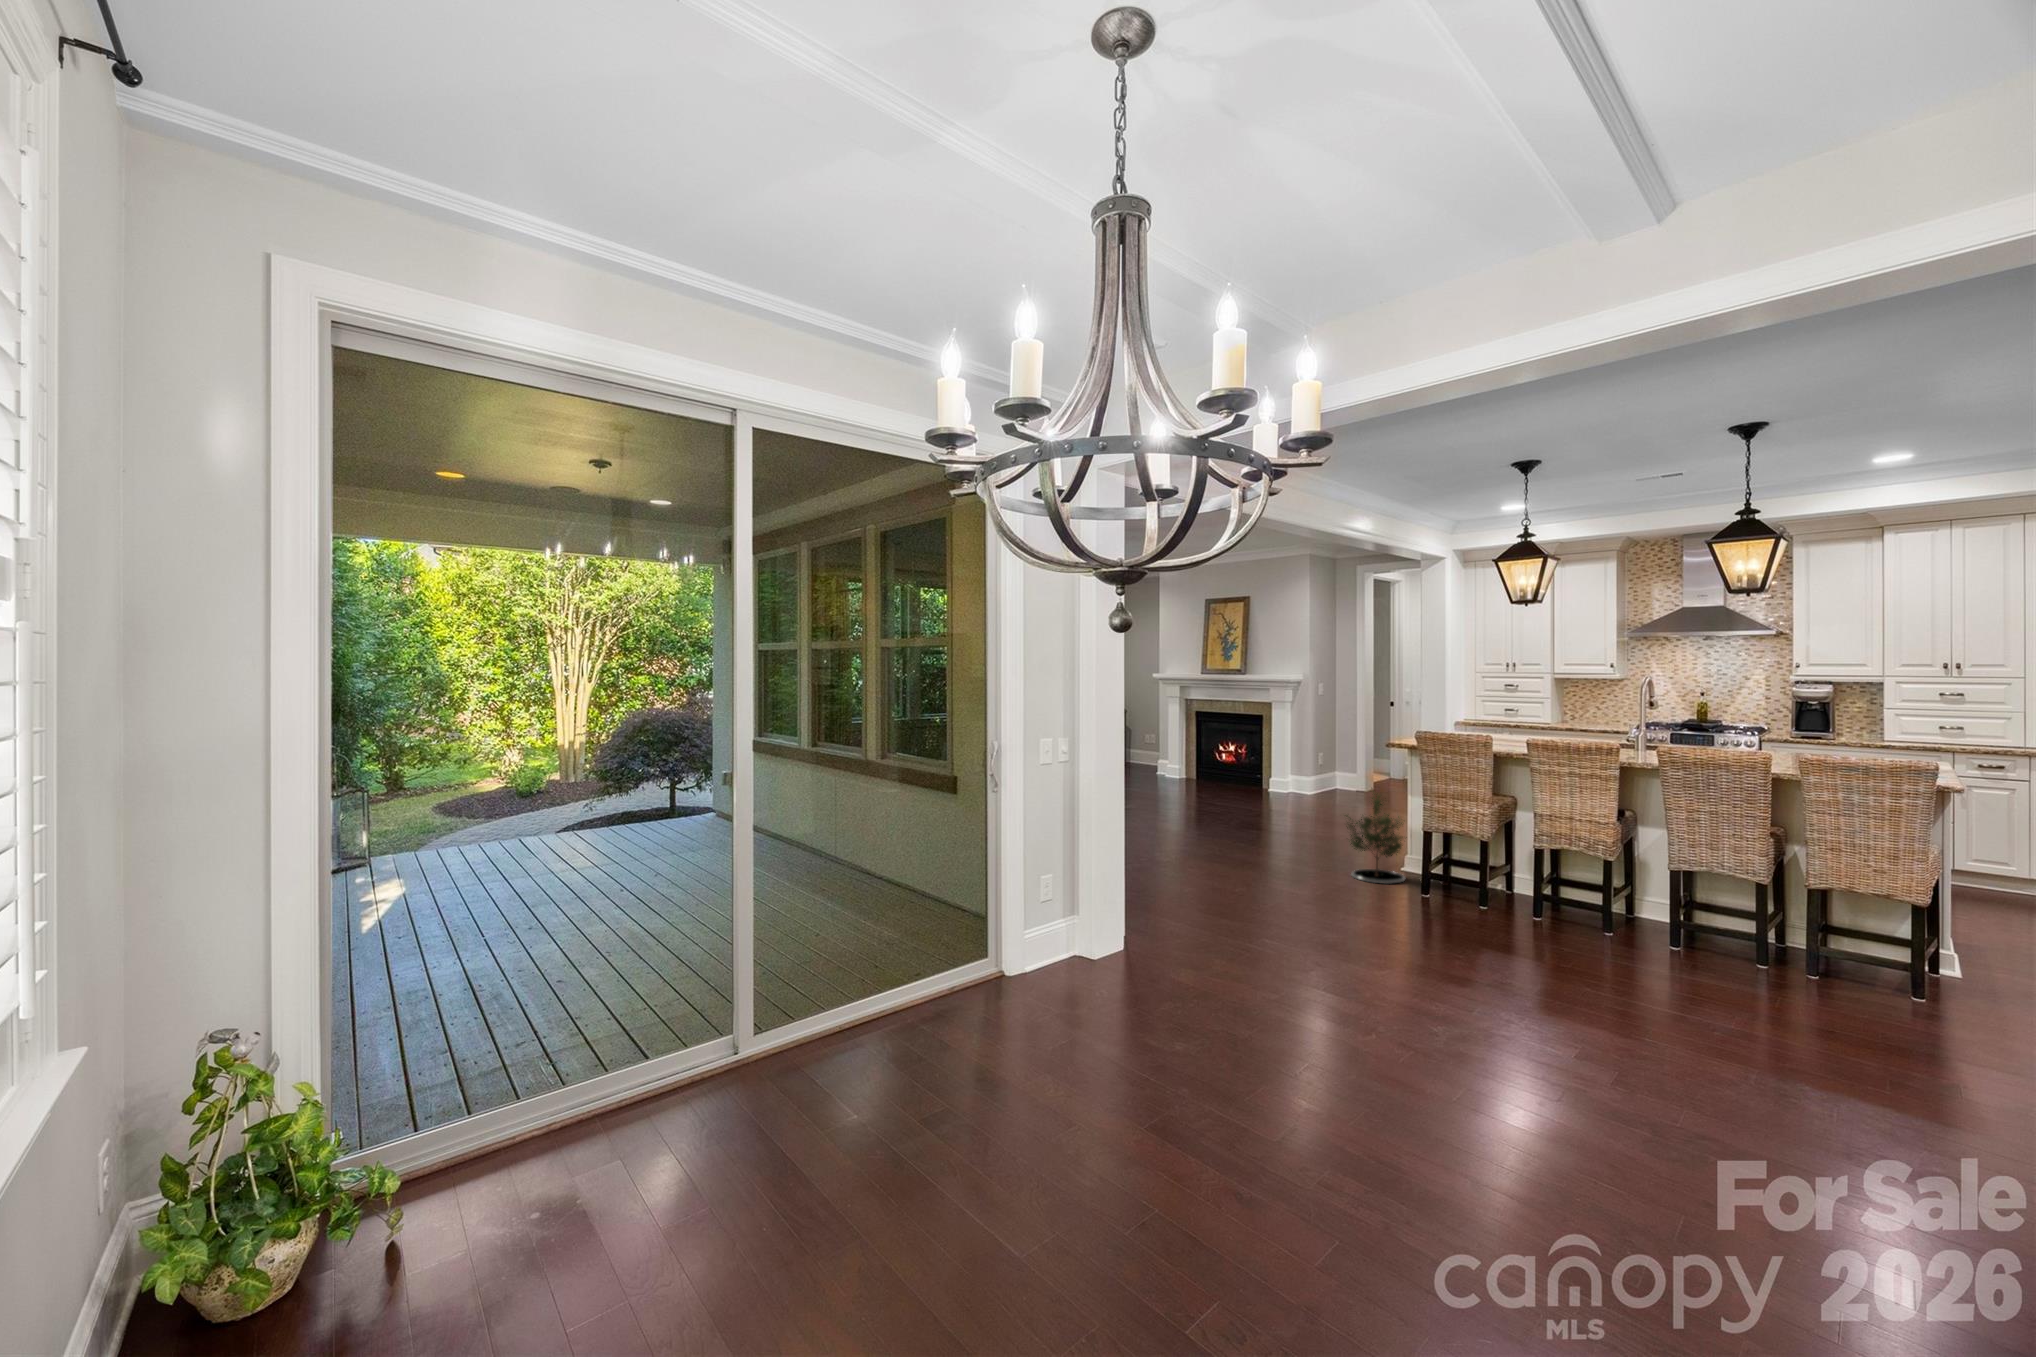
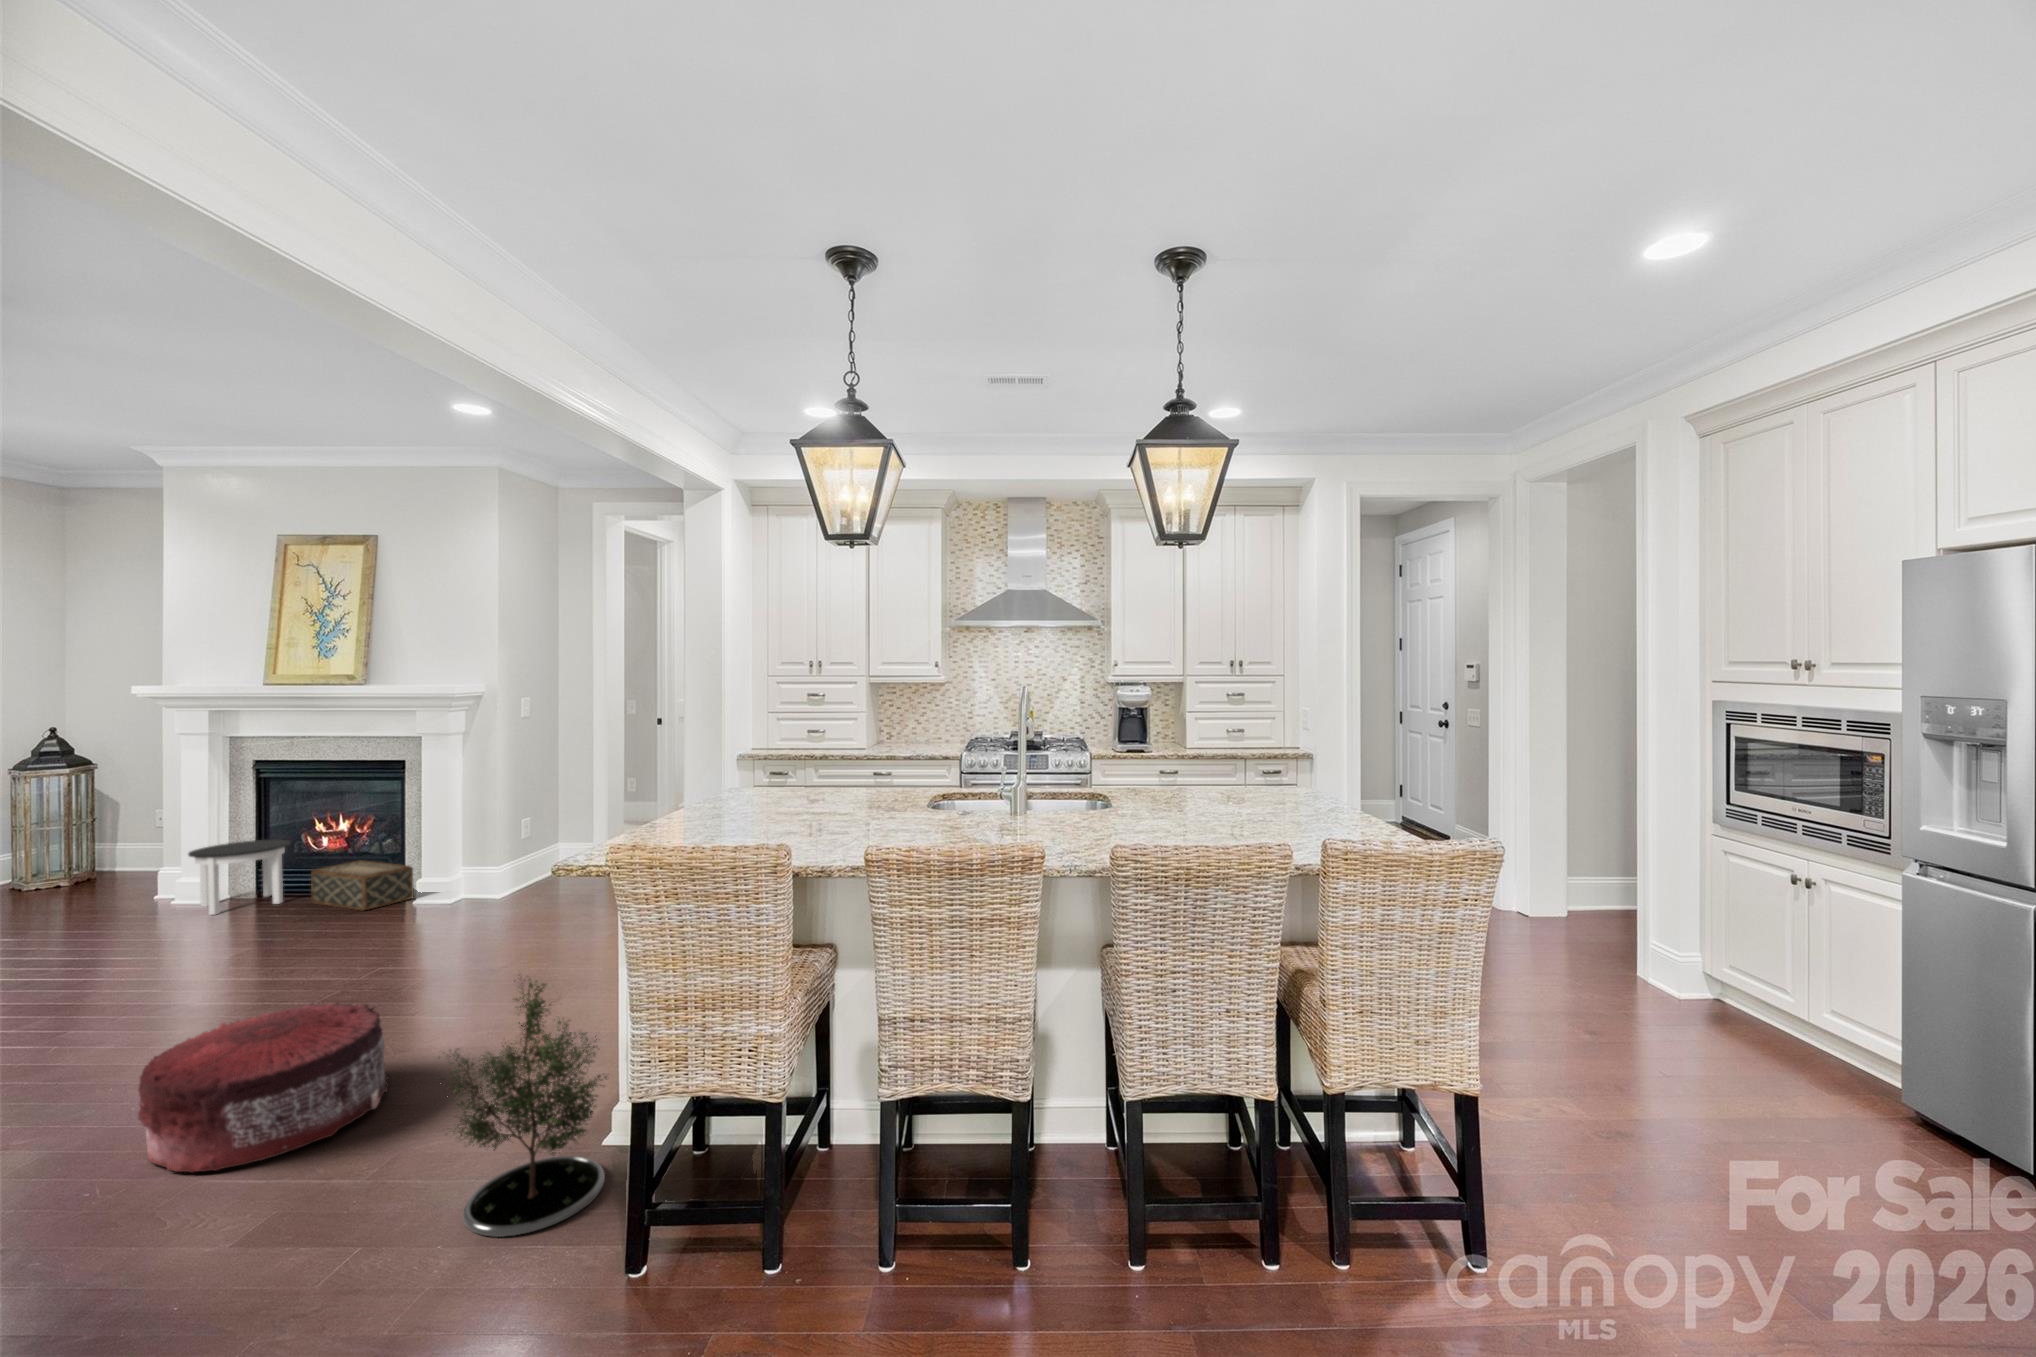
round table: none [1171,753,1209,786] -> present [188,839,290,915]
woven basket: none [1220,769,1268,792] -> present [311,860,414,910]
pouf: none [1226,804,1303,852] -> present [138,1002,389,1173]

